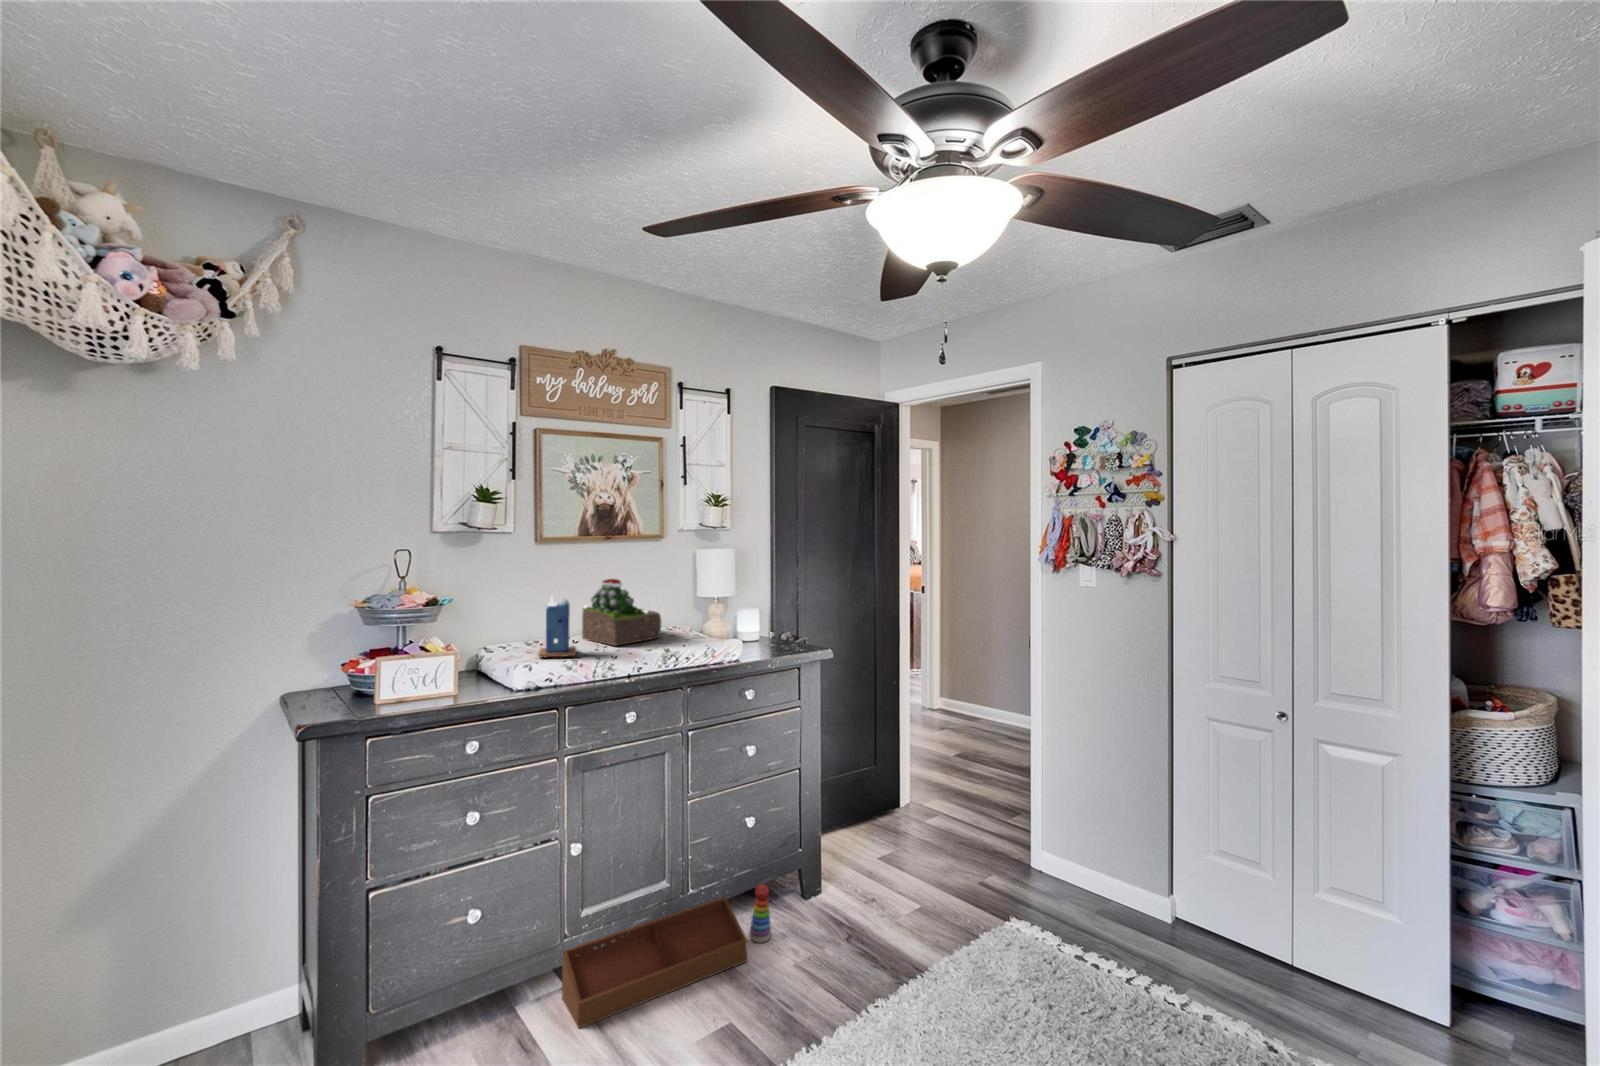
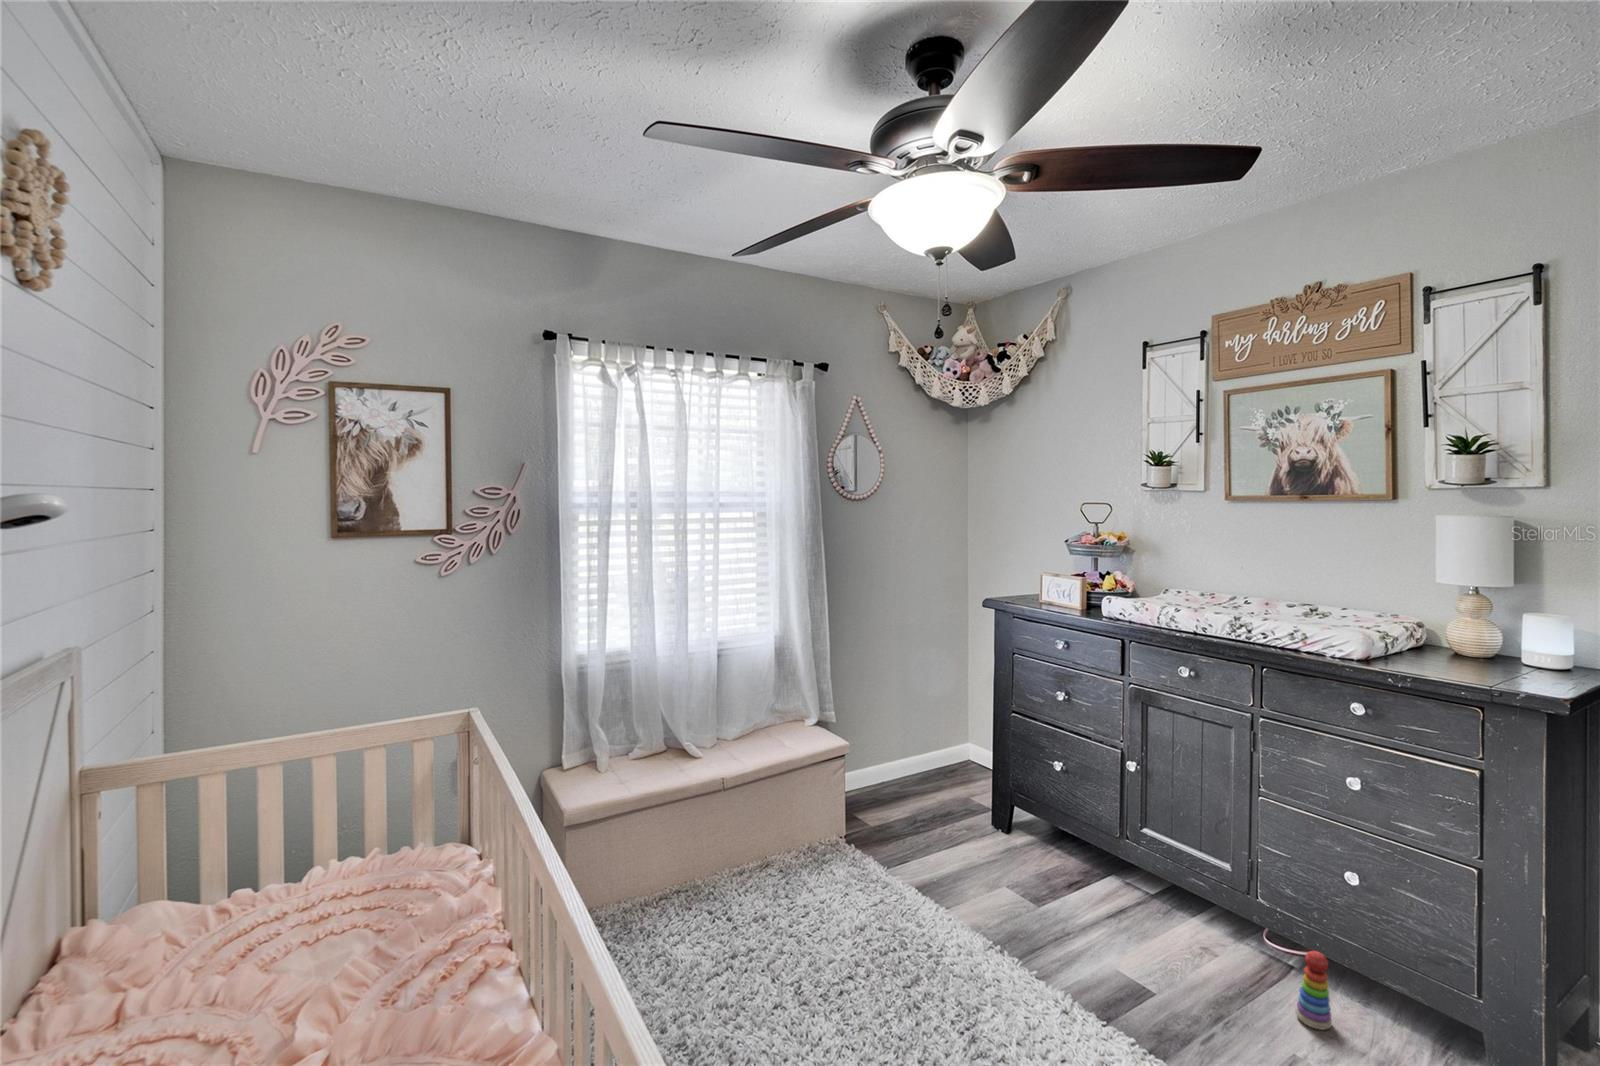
succulent plant: present [582,579,662,646] -> none [1237,541,1339,616]
candle: present [538,596,576,657] -> none [1147,547,1196,605]
storage bin: present [562,897,748,1028] -> none [1079,852,1283,1006]

